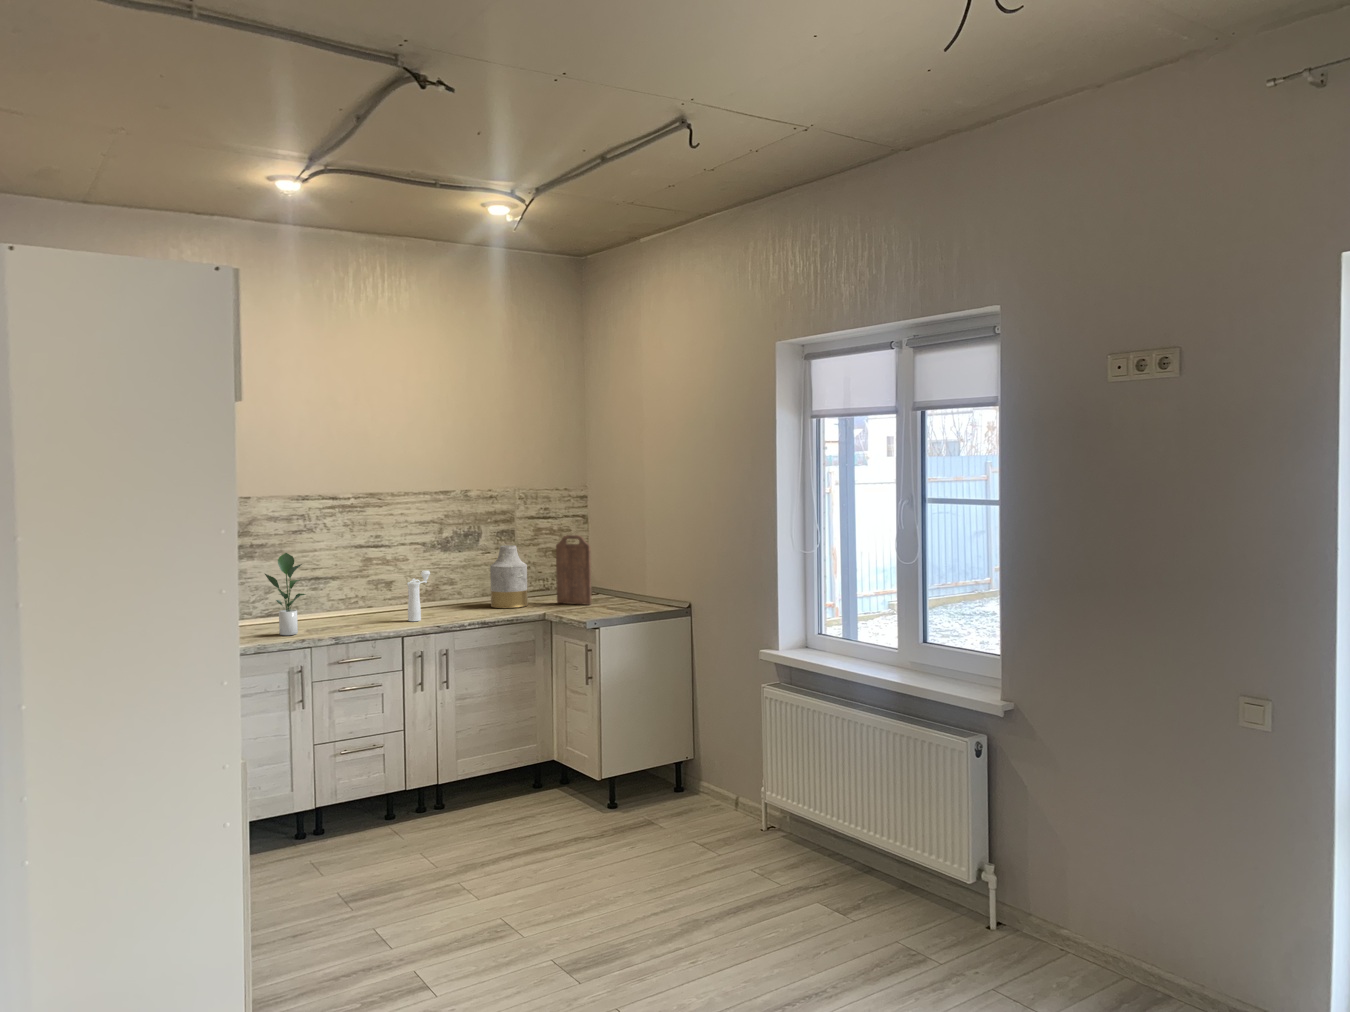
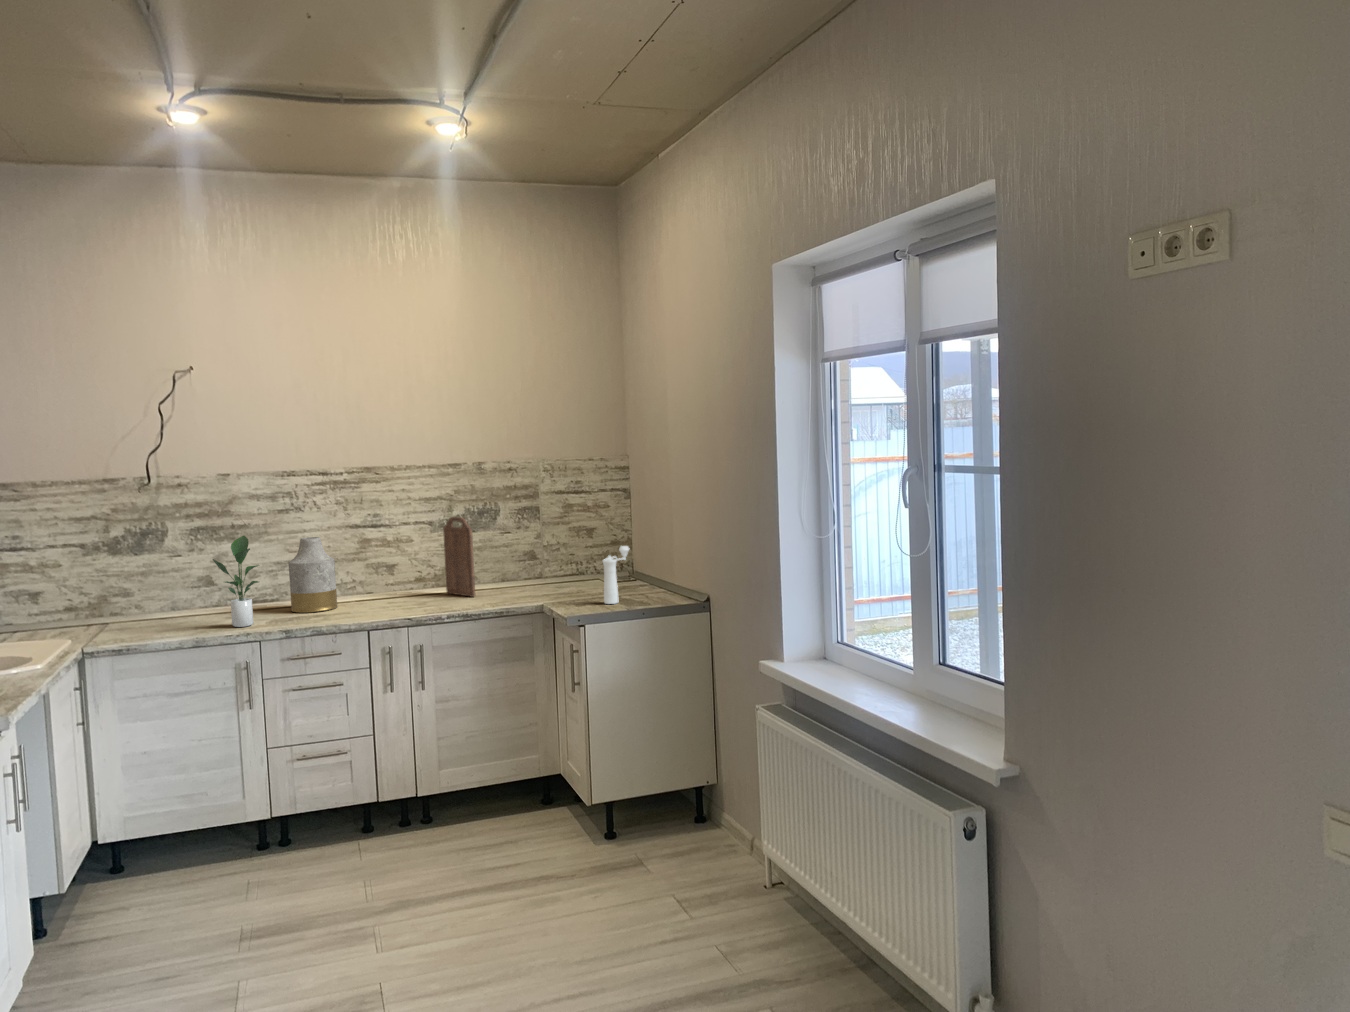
cutting board: present [556,535,592,605] -> present [443,517,475,597]
vase: present [490,545,528,608] -> present [289,537,337,613]
pepper mill: present [407,571,430,621] -> present [603,546,629,604]

